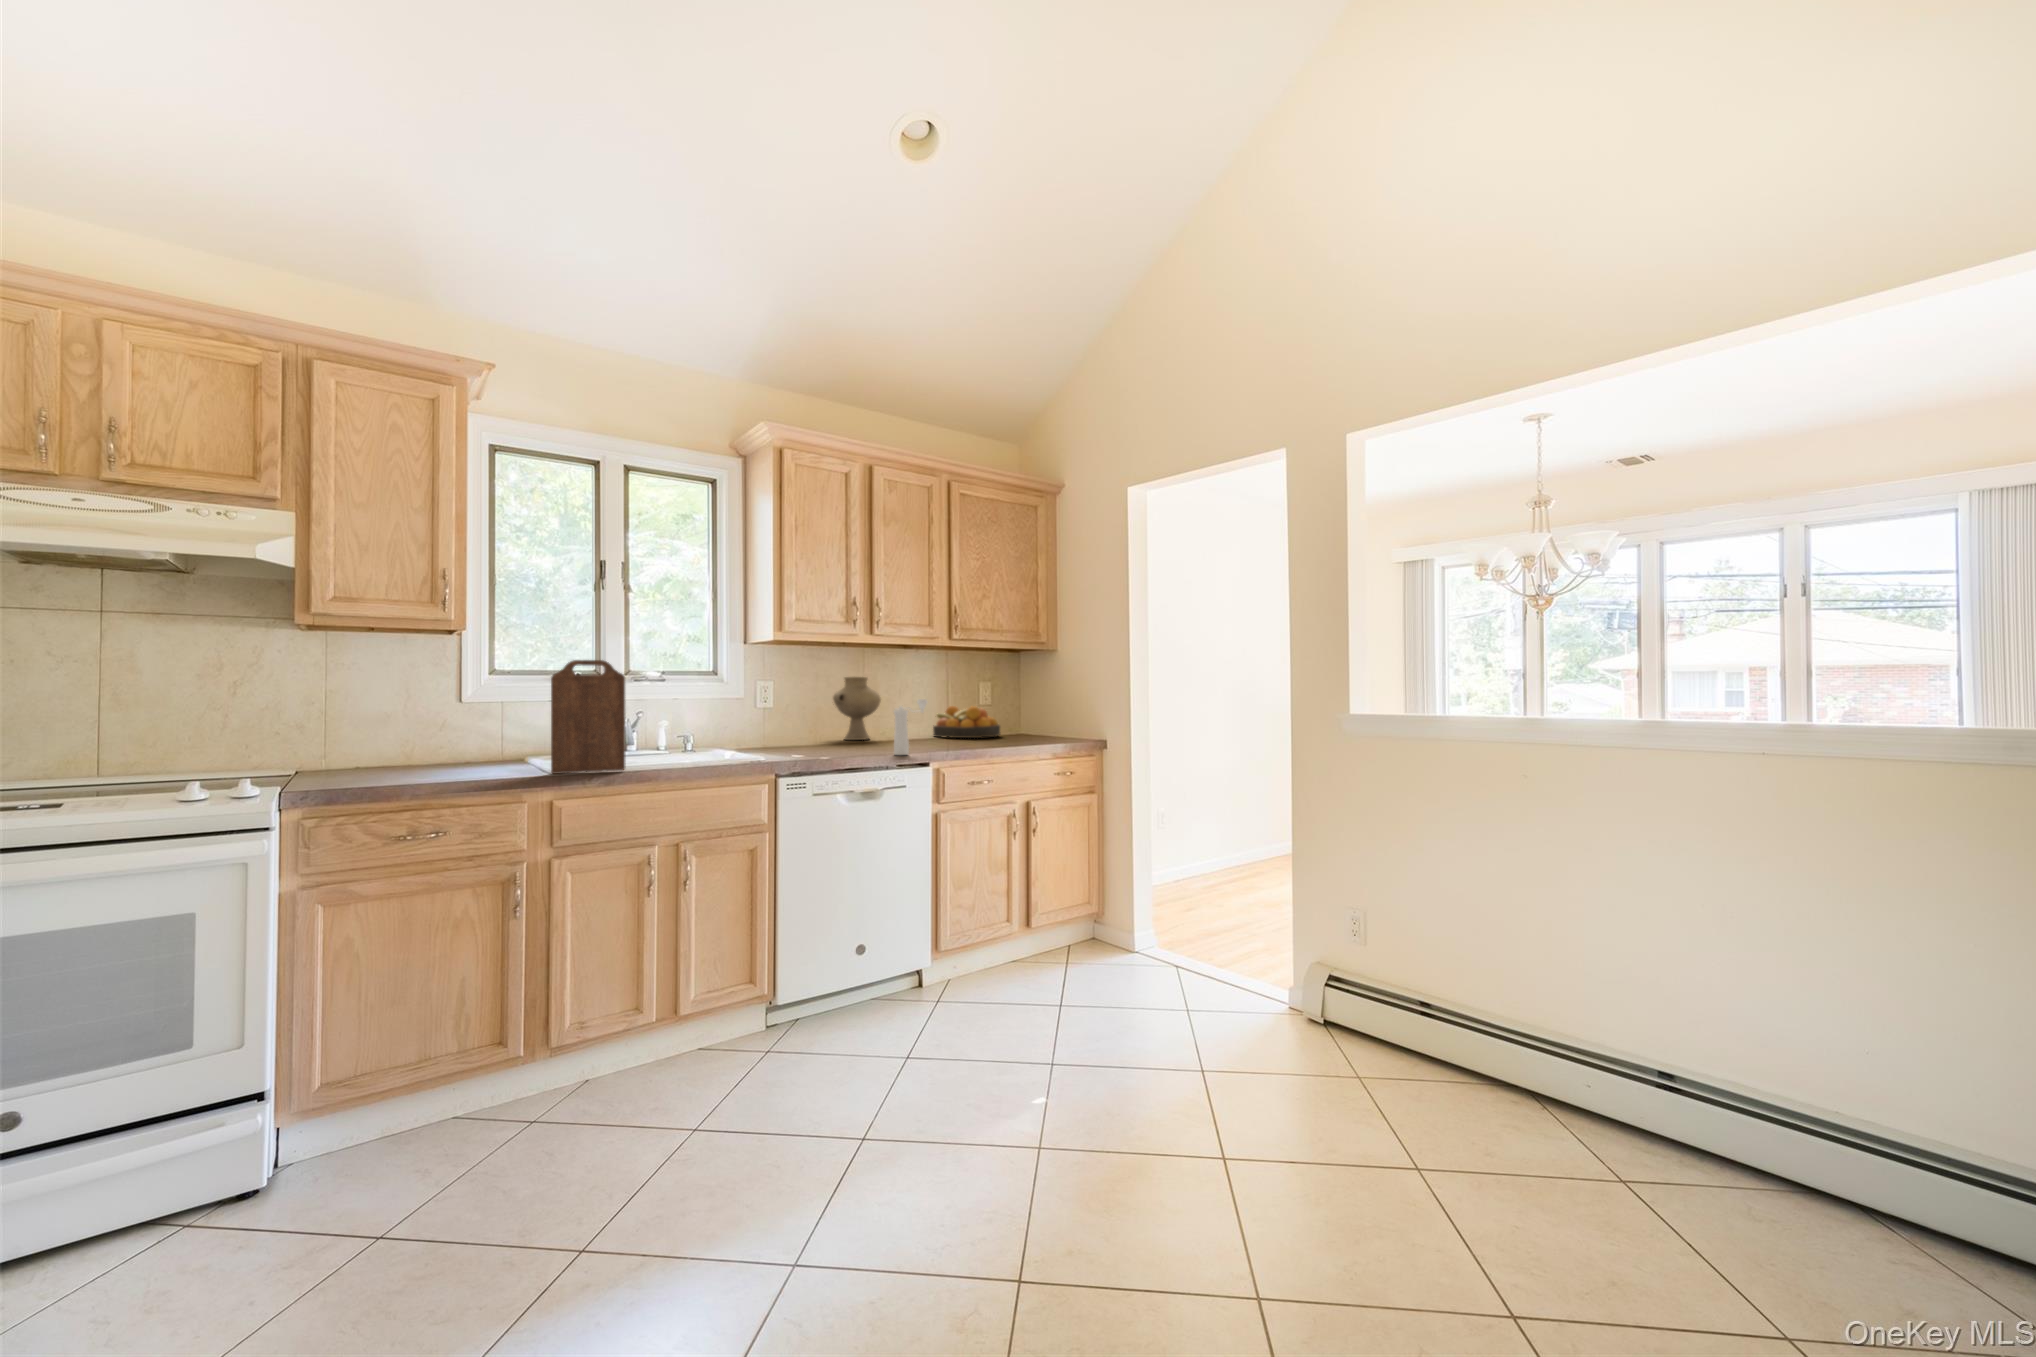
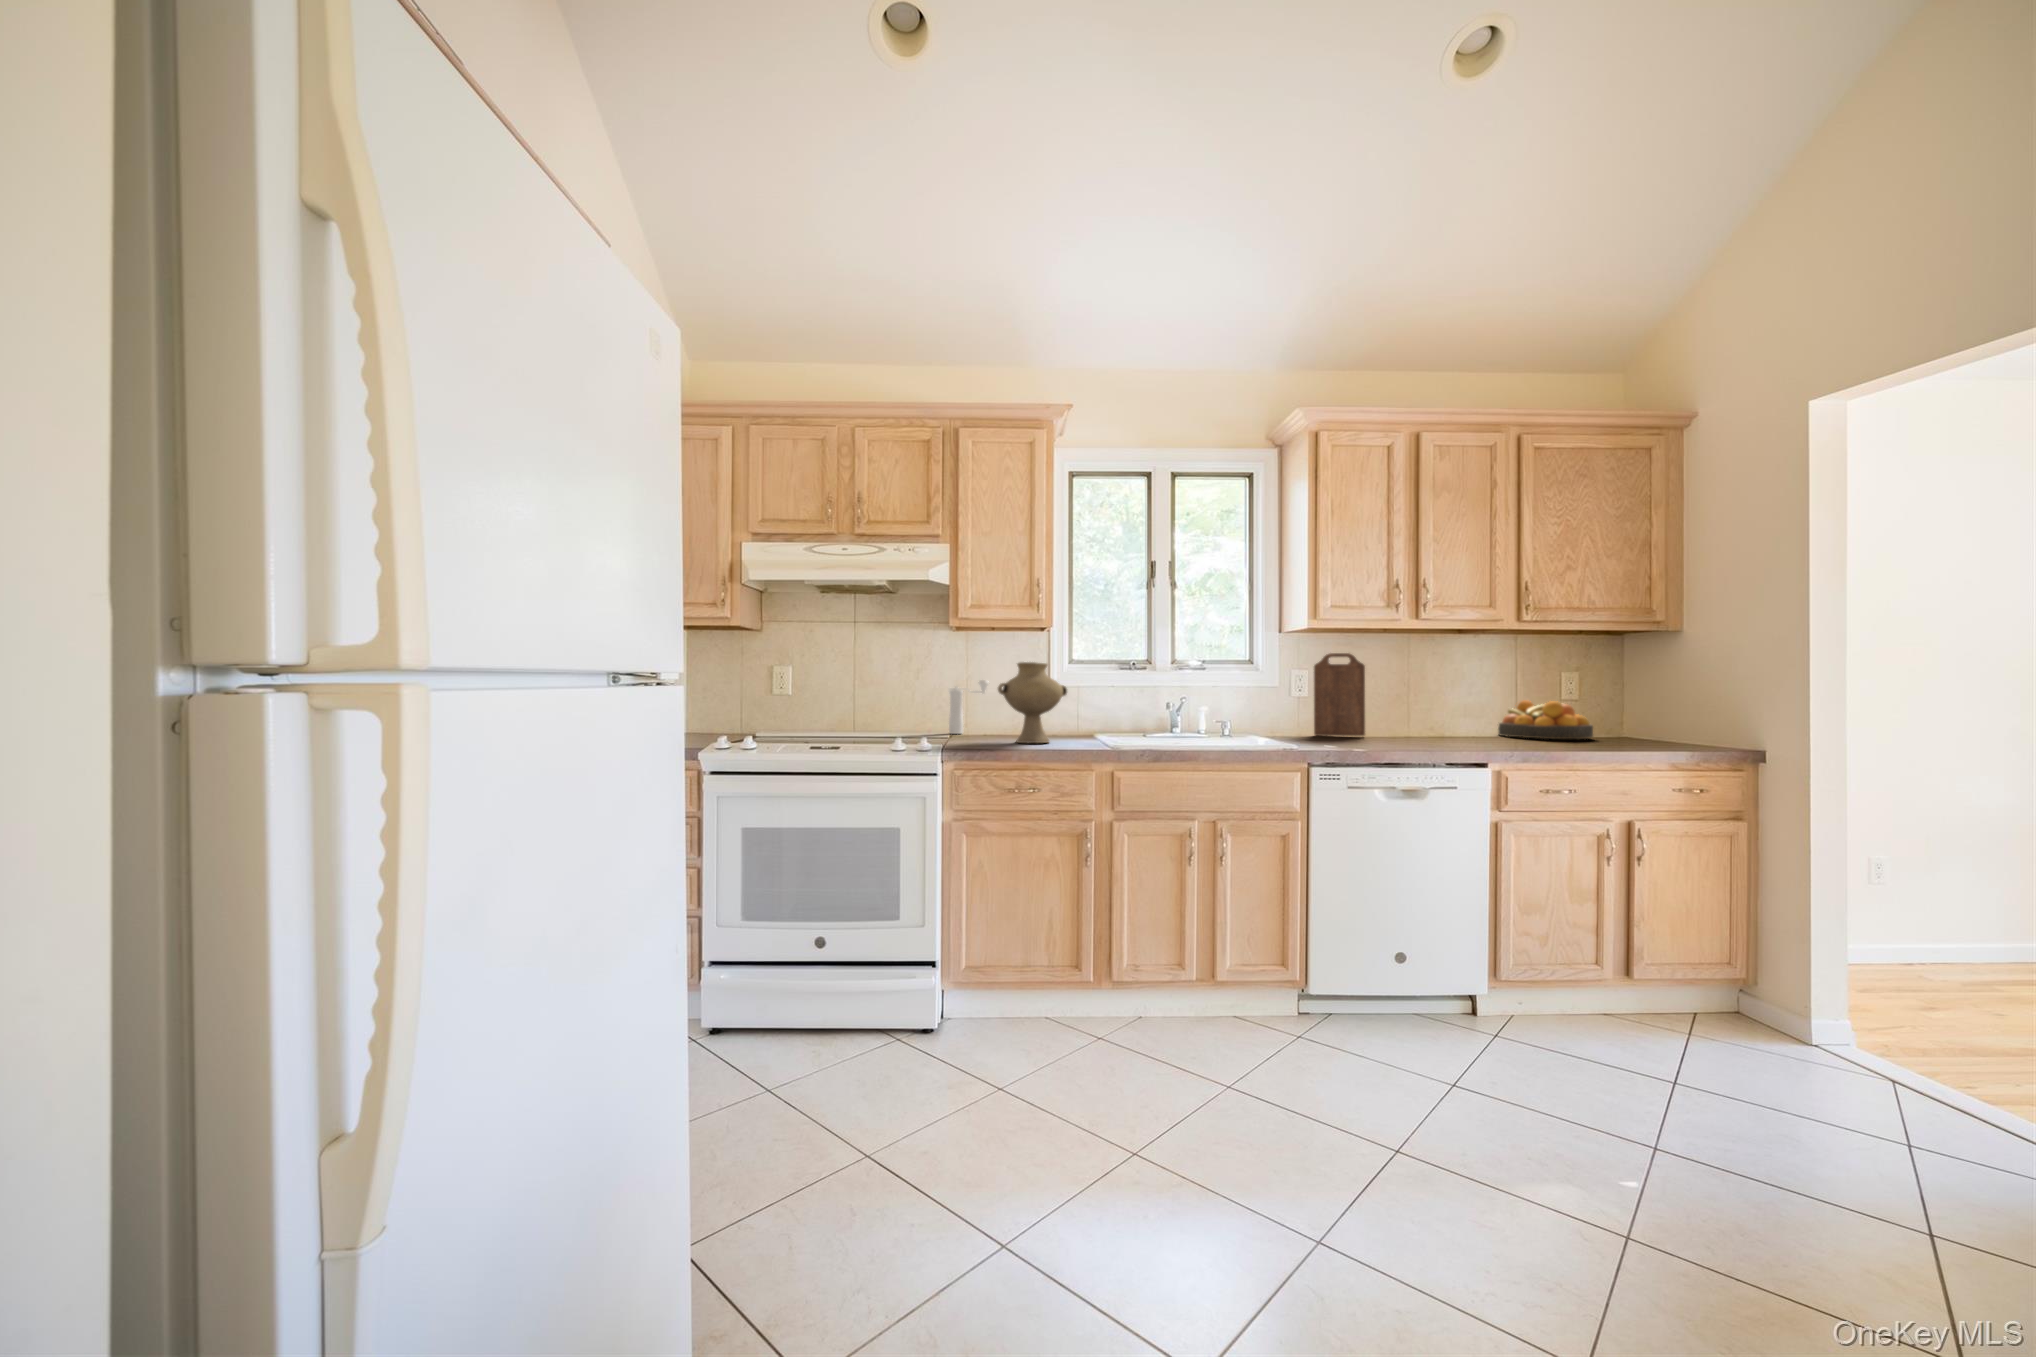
cutting board: present [551,660,625,774] -> present [1314,653,1365,737]
vase: present [833,677,881,740] -> present [998,662,1067,743]
pepper mill: present [894,699,927,755] -> present [949,680,989,734]

